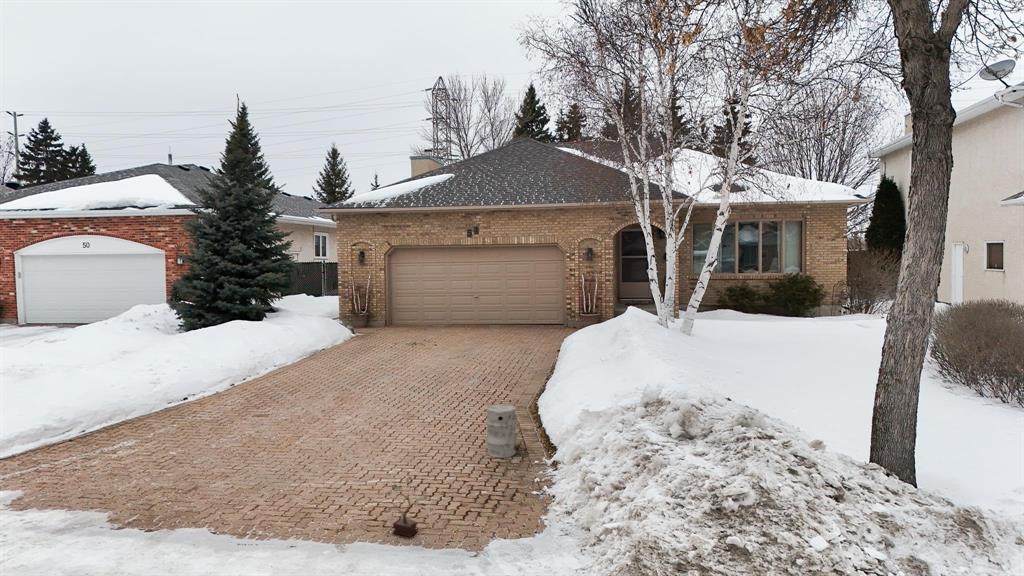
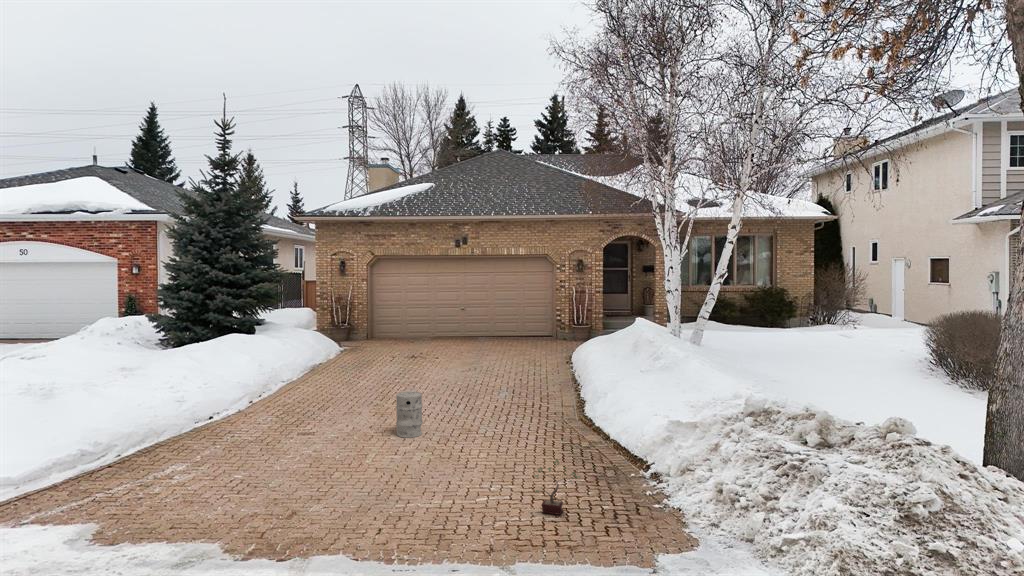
trash can: present [486,404,517,458] -> present [396,392,423,438]

